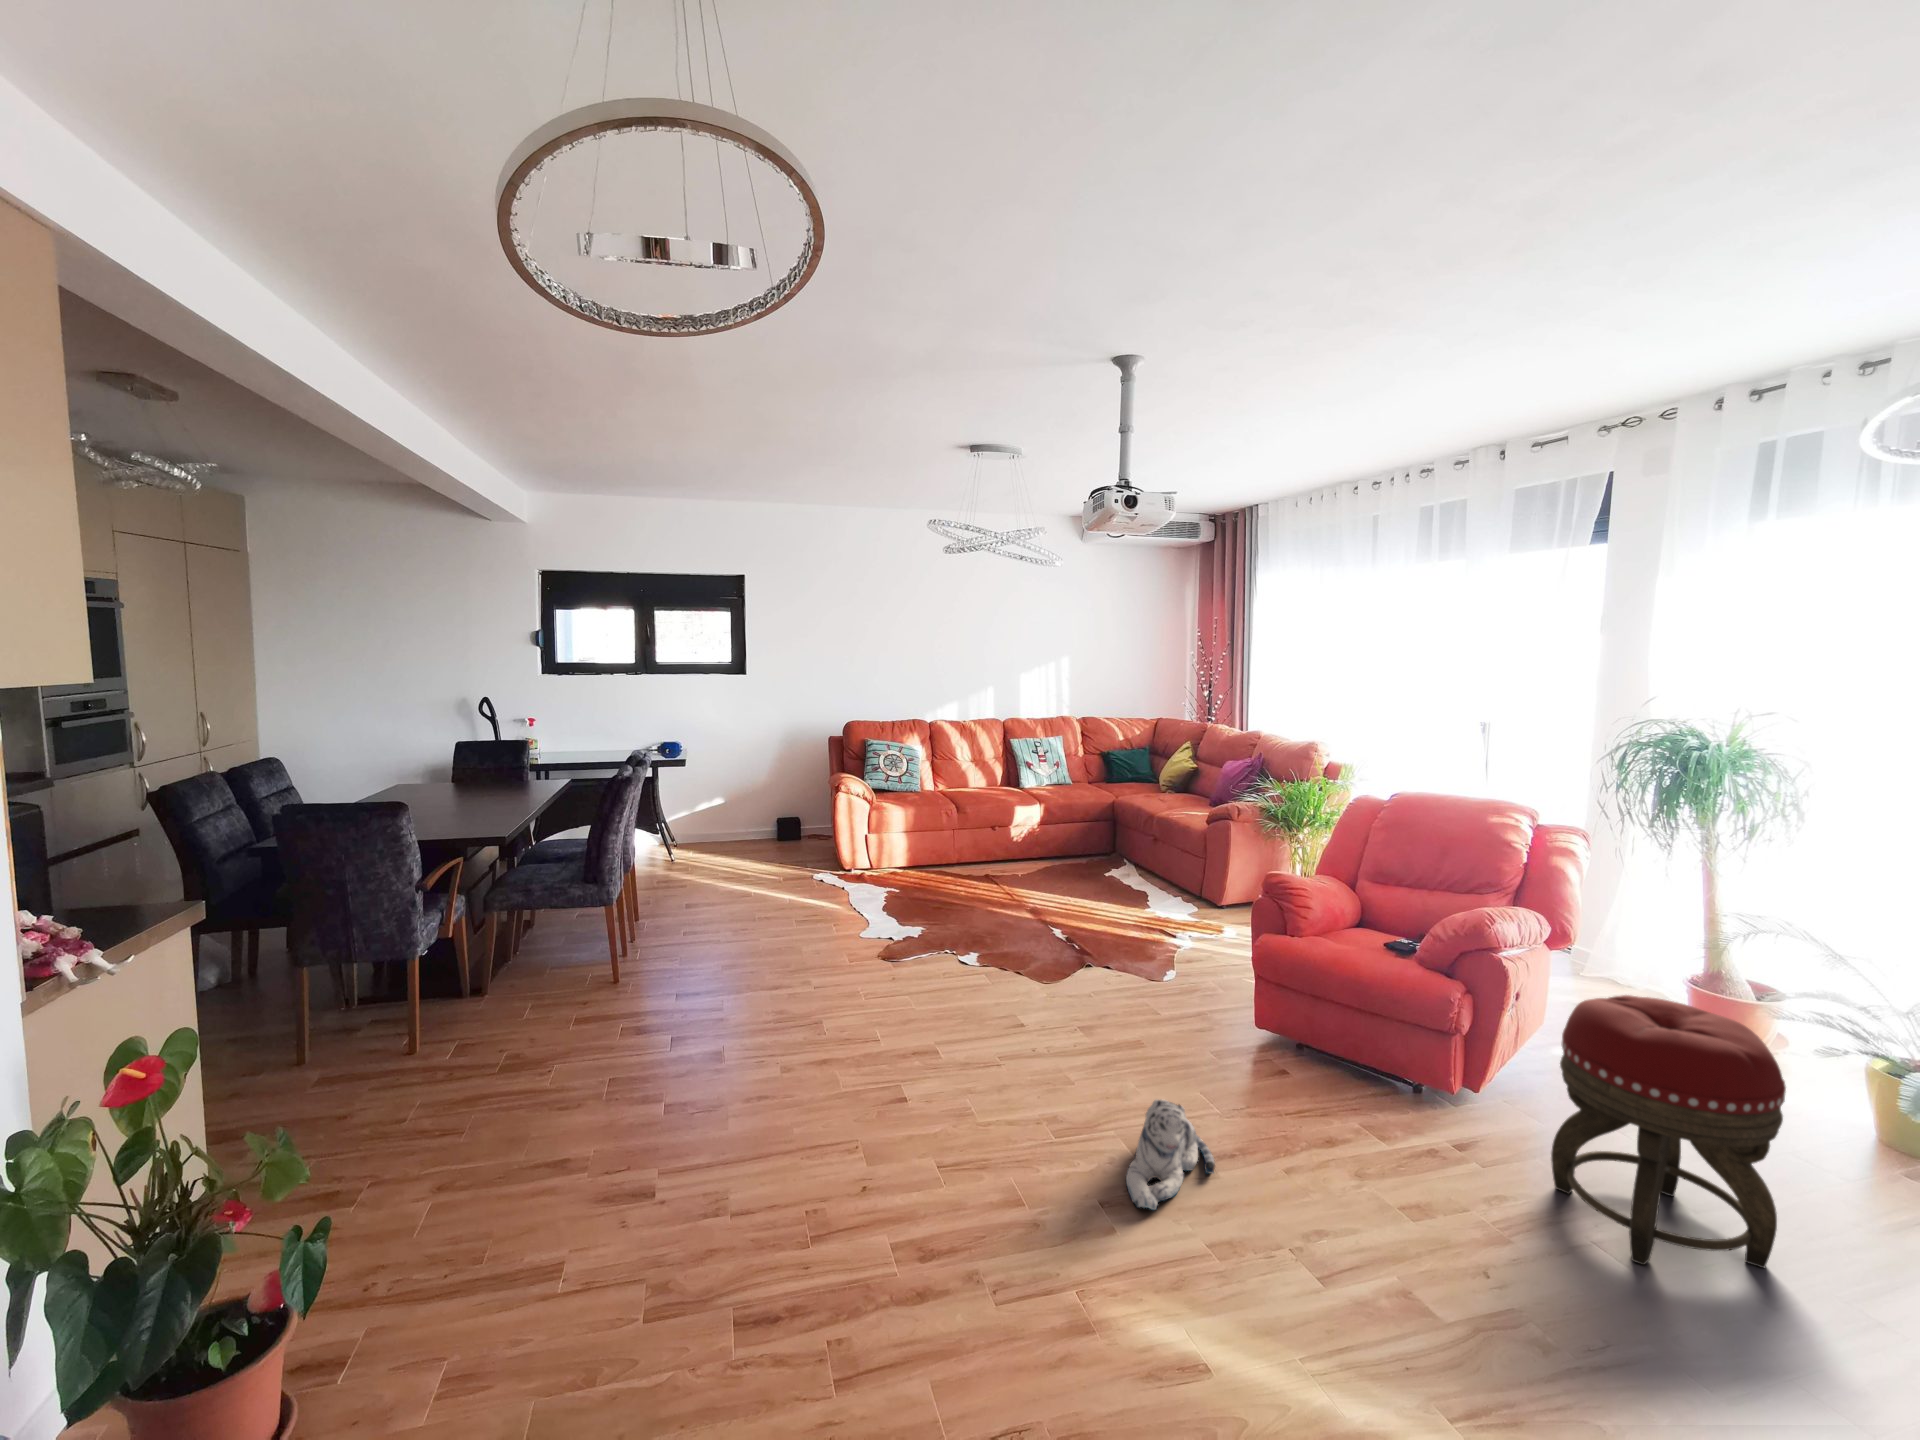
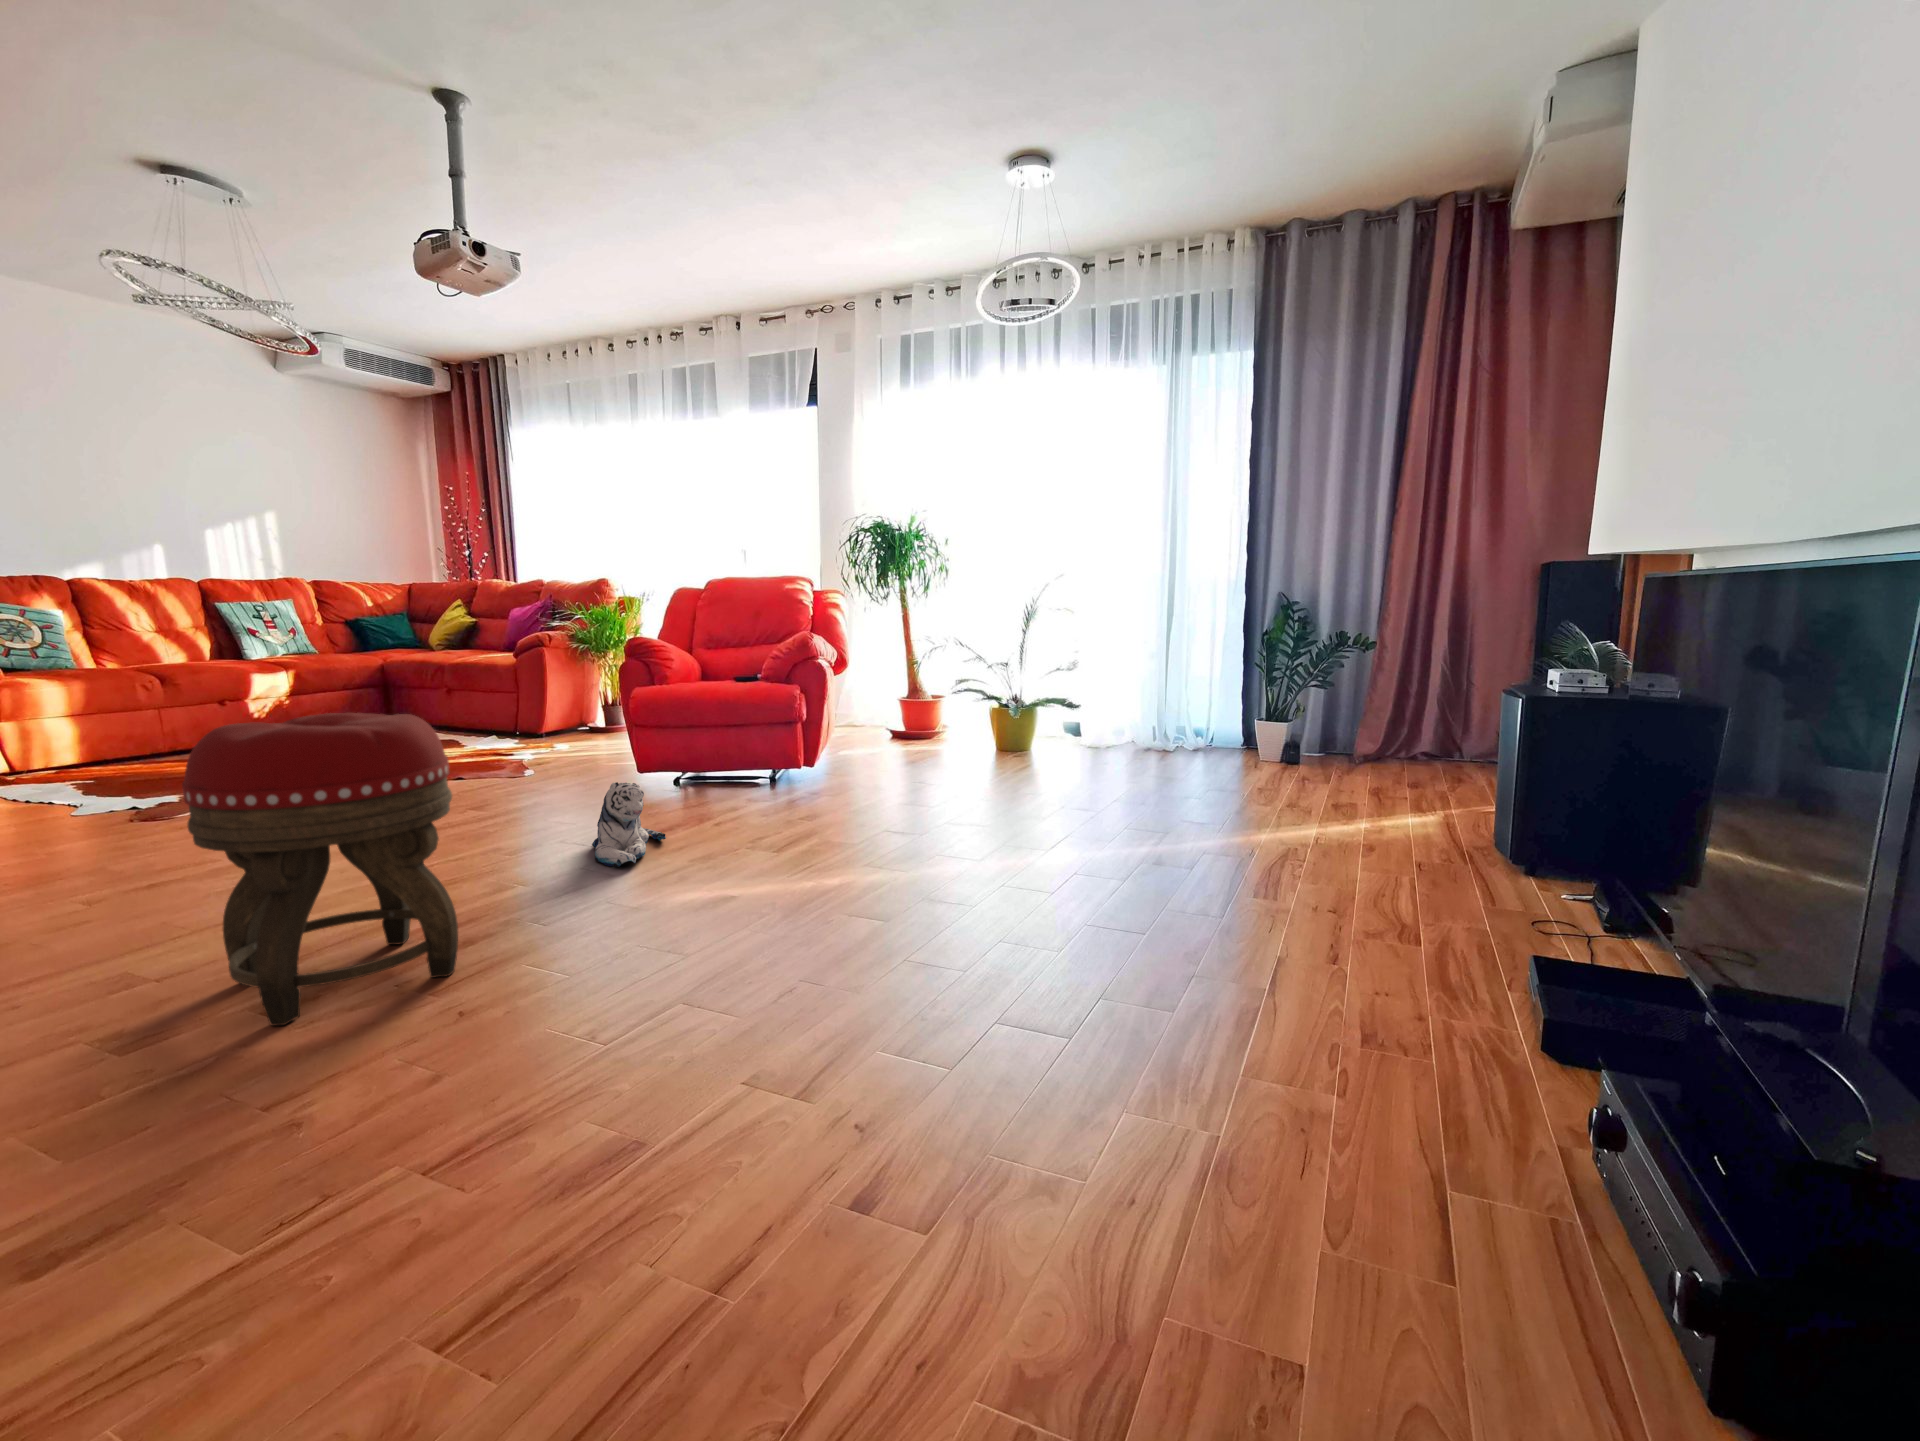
footstool: present [1551,995,1786,1268] -> present [182,713,458,1026]

